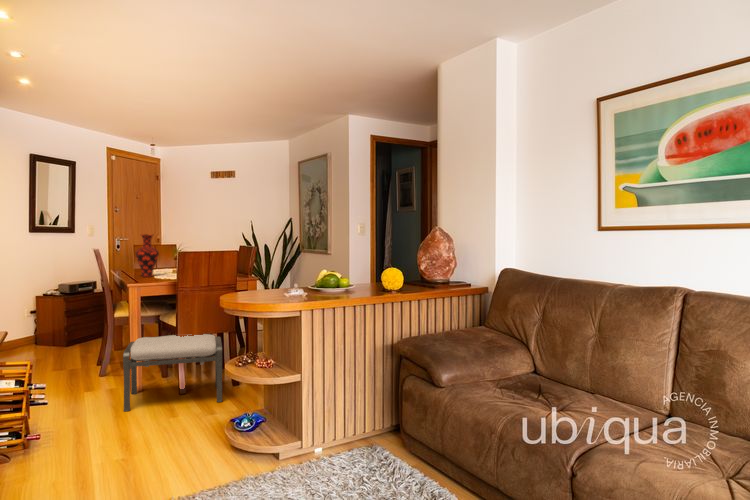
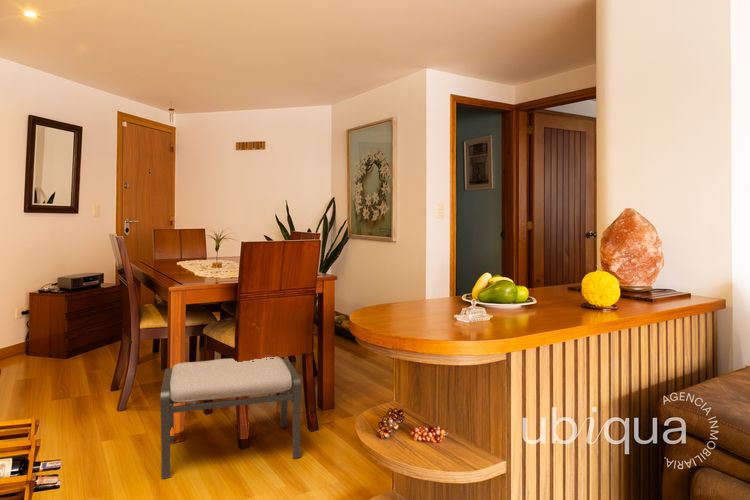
vase: present [136,234,159,277] -> none [164,216,195,273]

